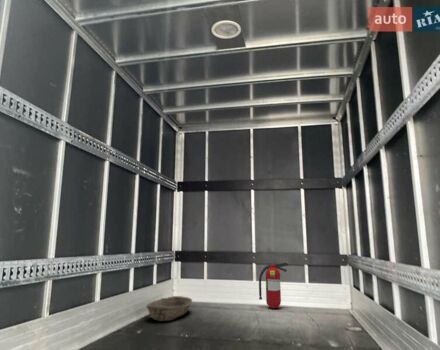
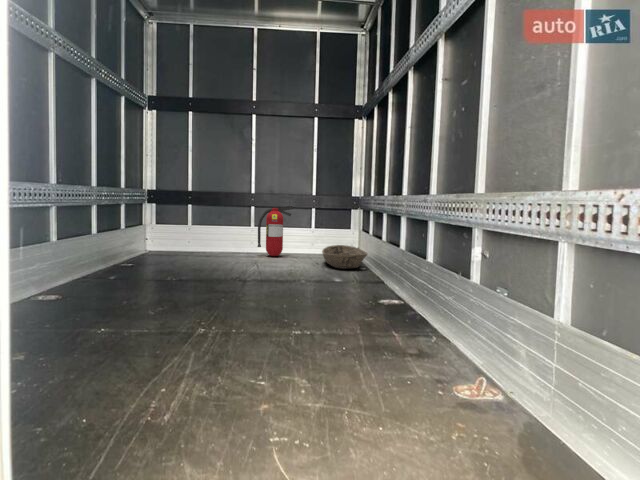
basket: present [147,296,192,321] -> present [322,245,367,268]

